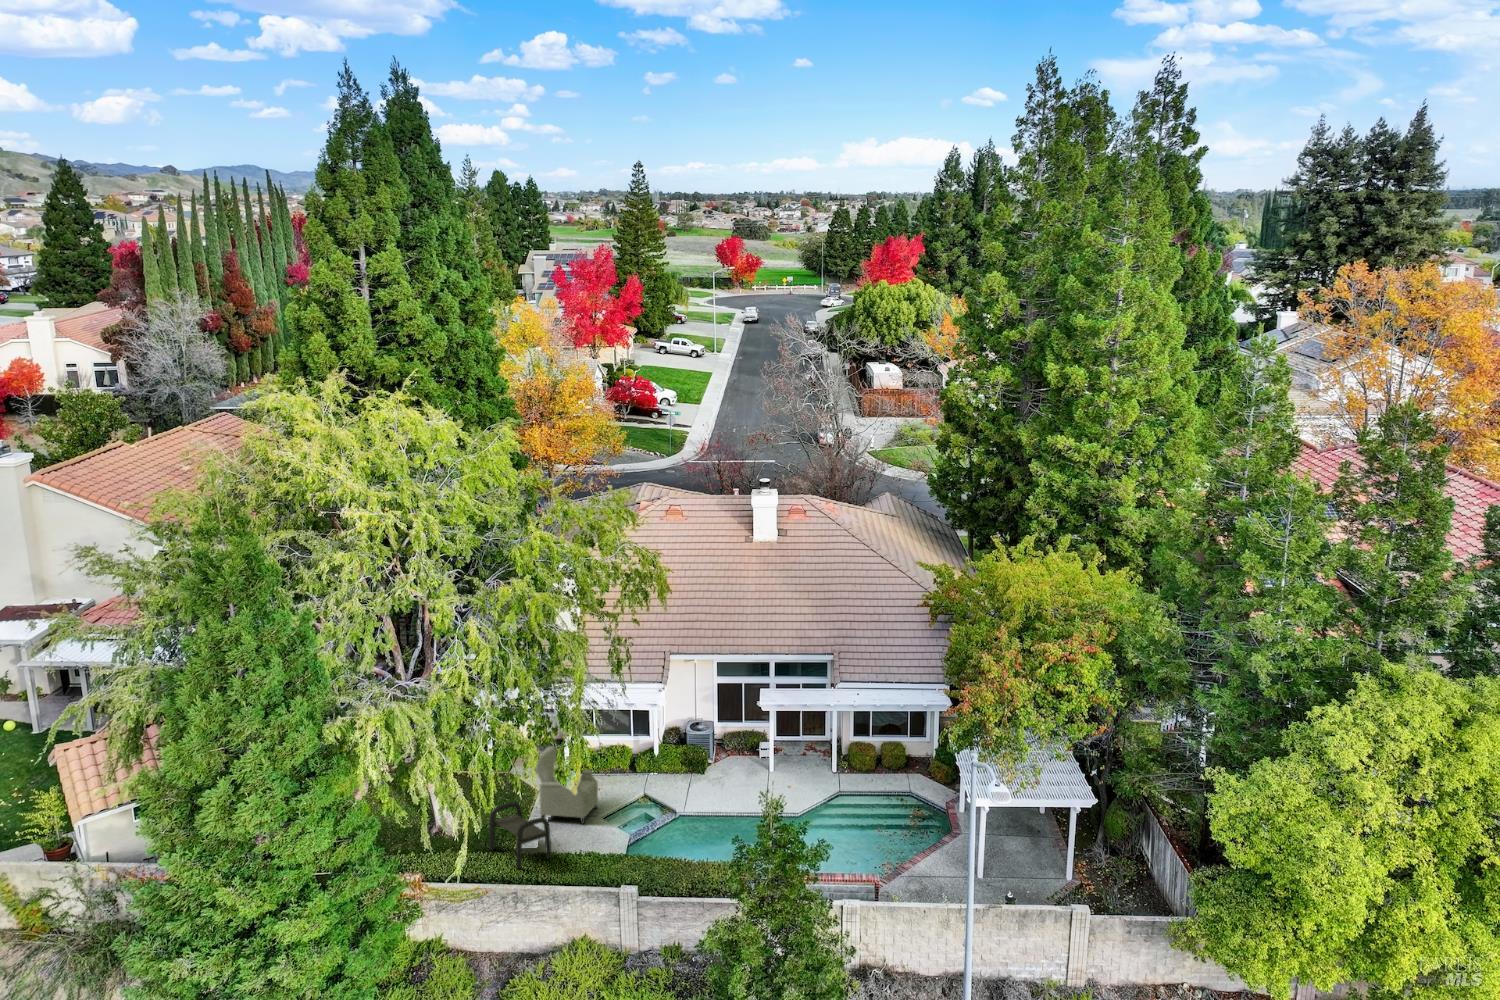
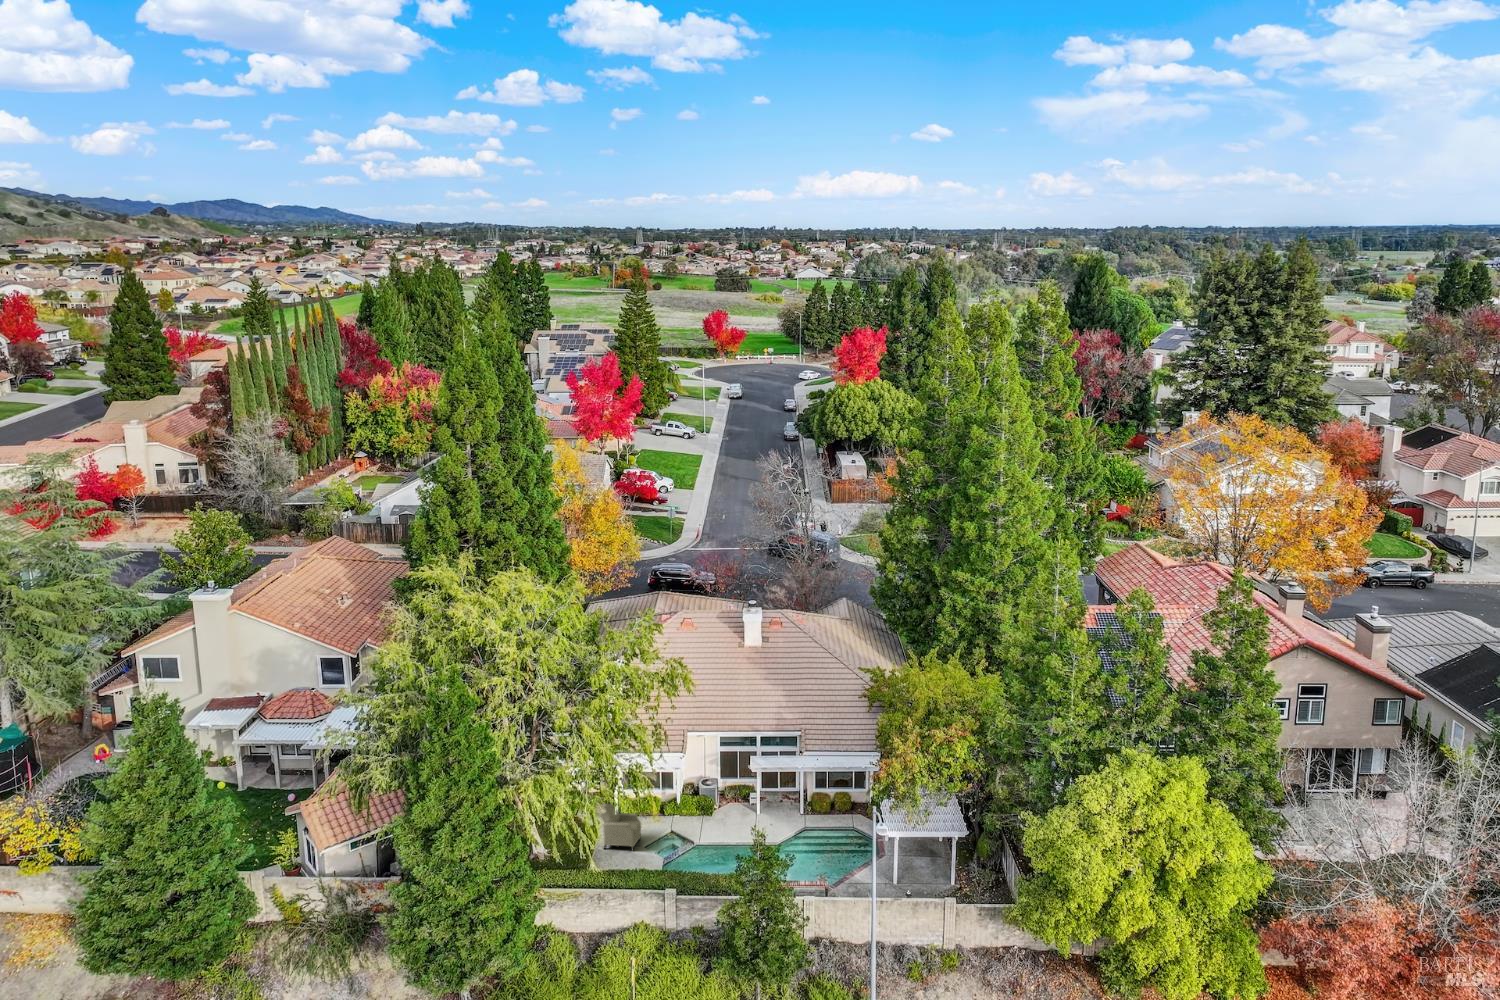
bench: present [489,802,551,868] -> none [574,836,616,880]

